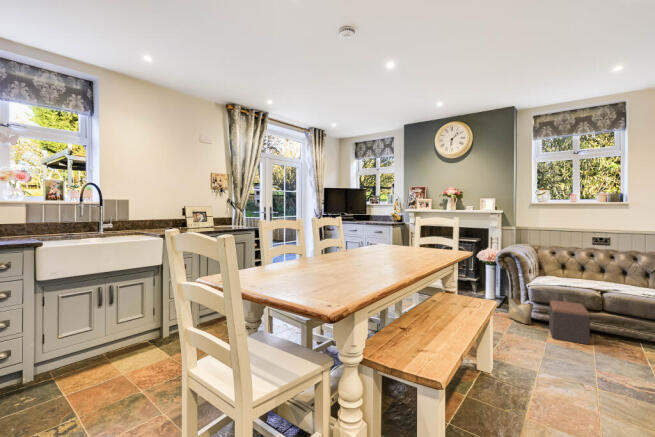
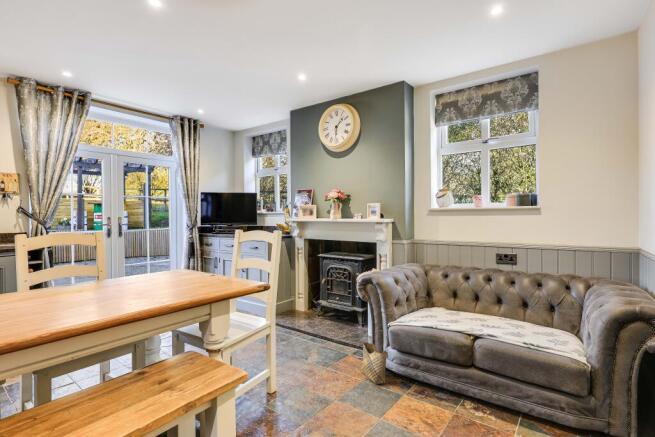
footstool: present [549,300,590,344] -> none [392,349,447,425]

